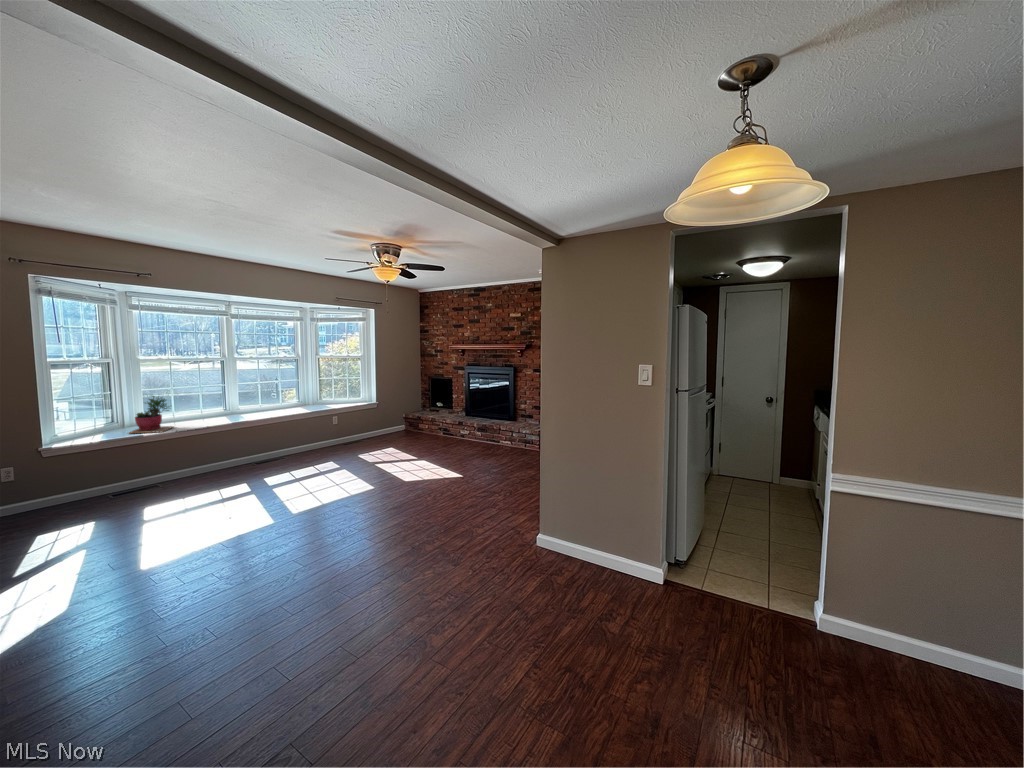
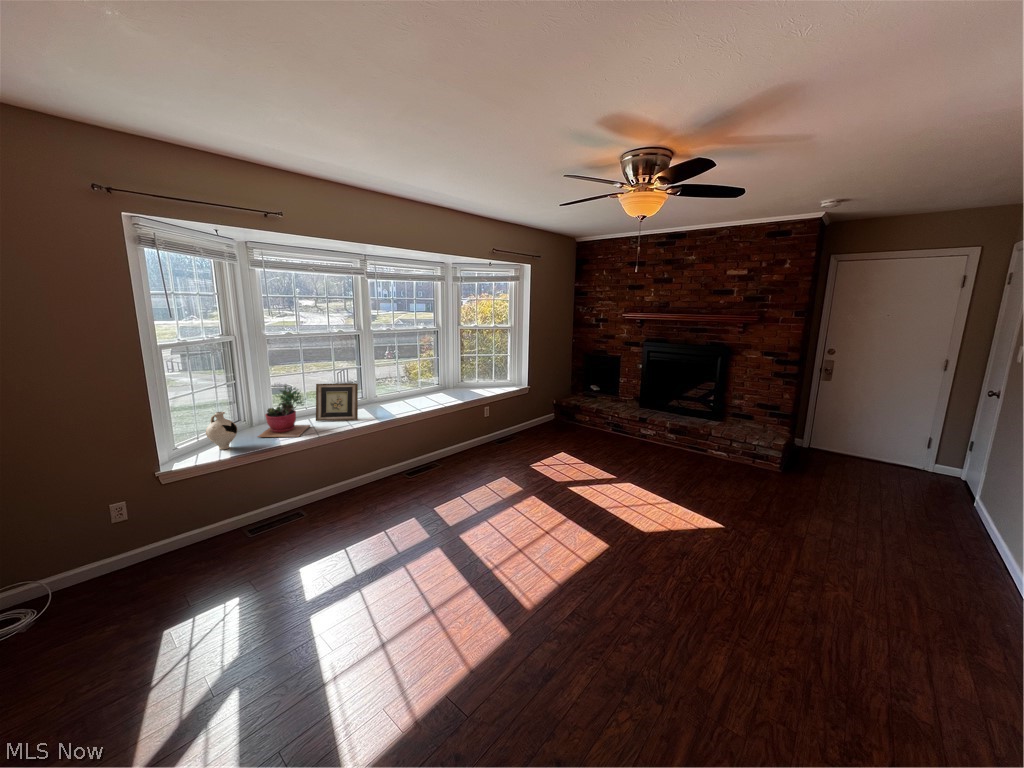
picture frame: none [181,395,218,424] -> present [316,383,358,421]
decorative vase: none [82,412,109,440] -> present [206,412,237,450]

